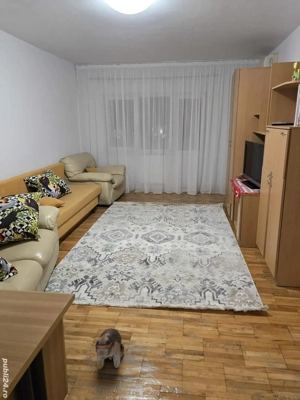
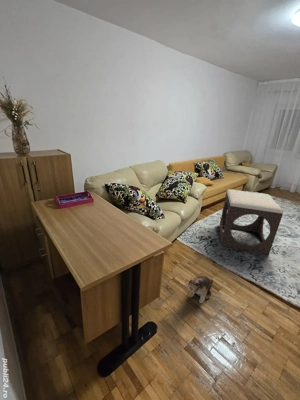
footstool: none [88,199,159,281] -> present [219,189,283,255]

